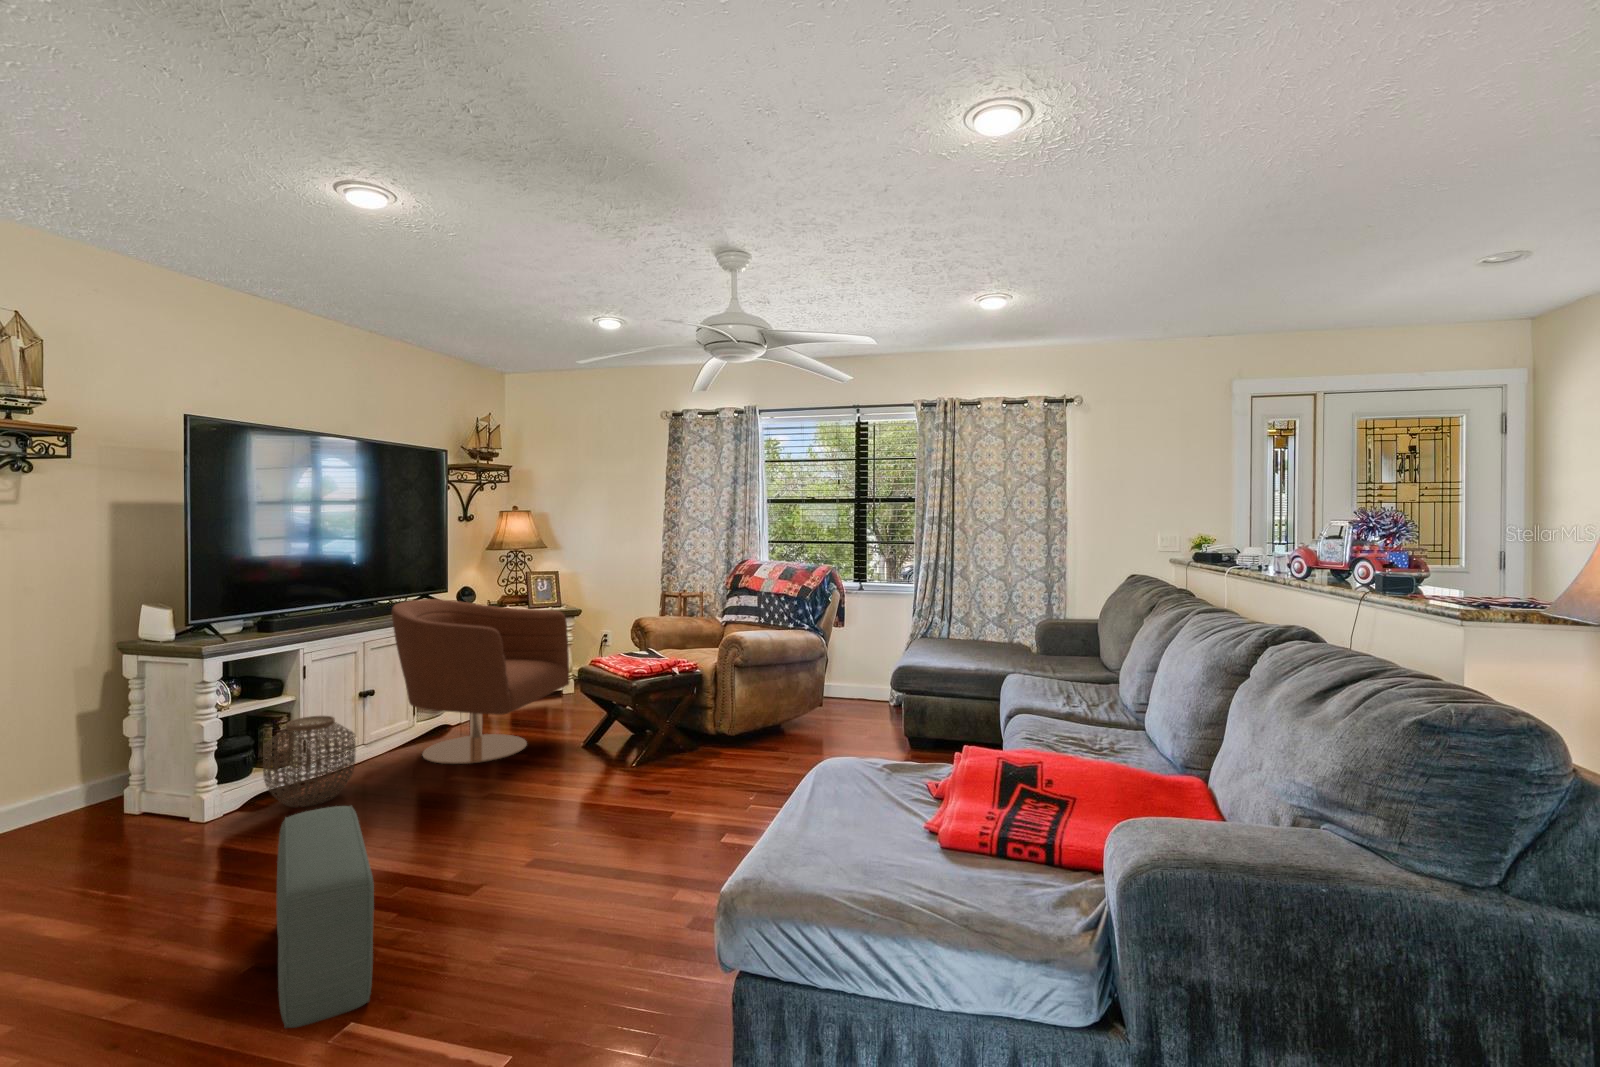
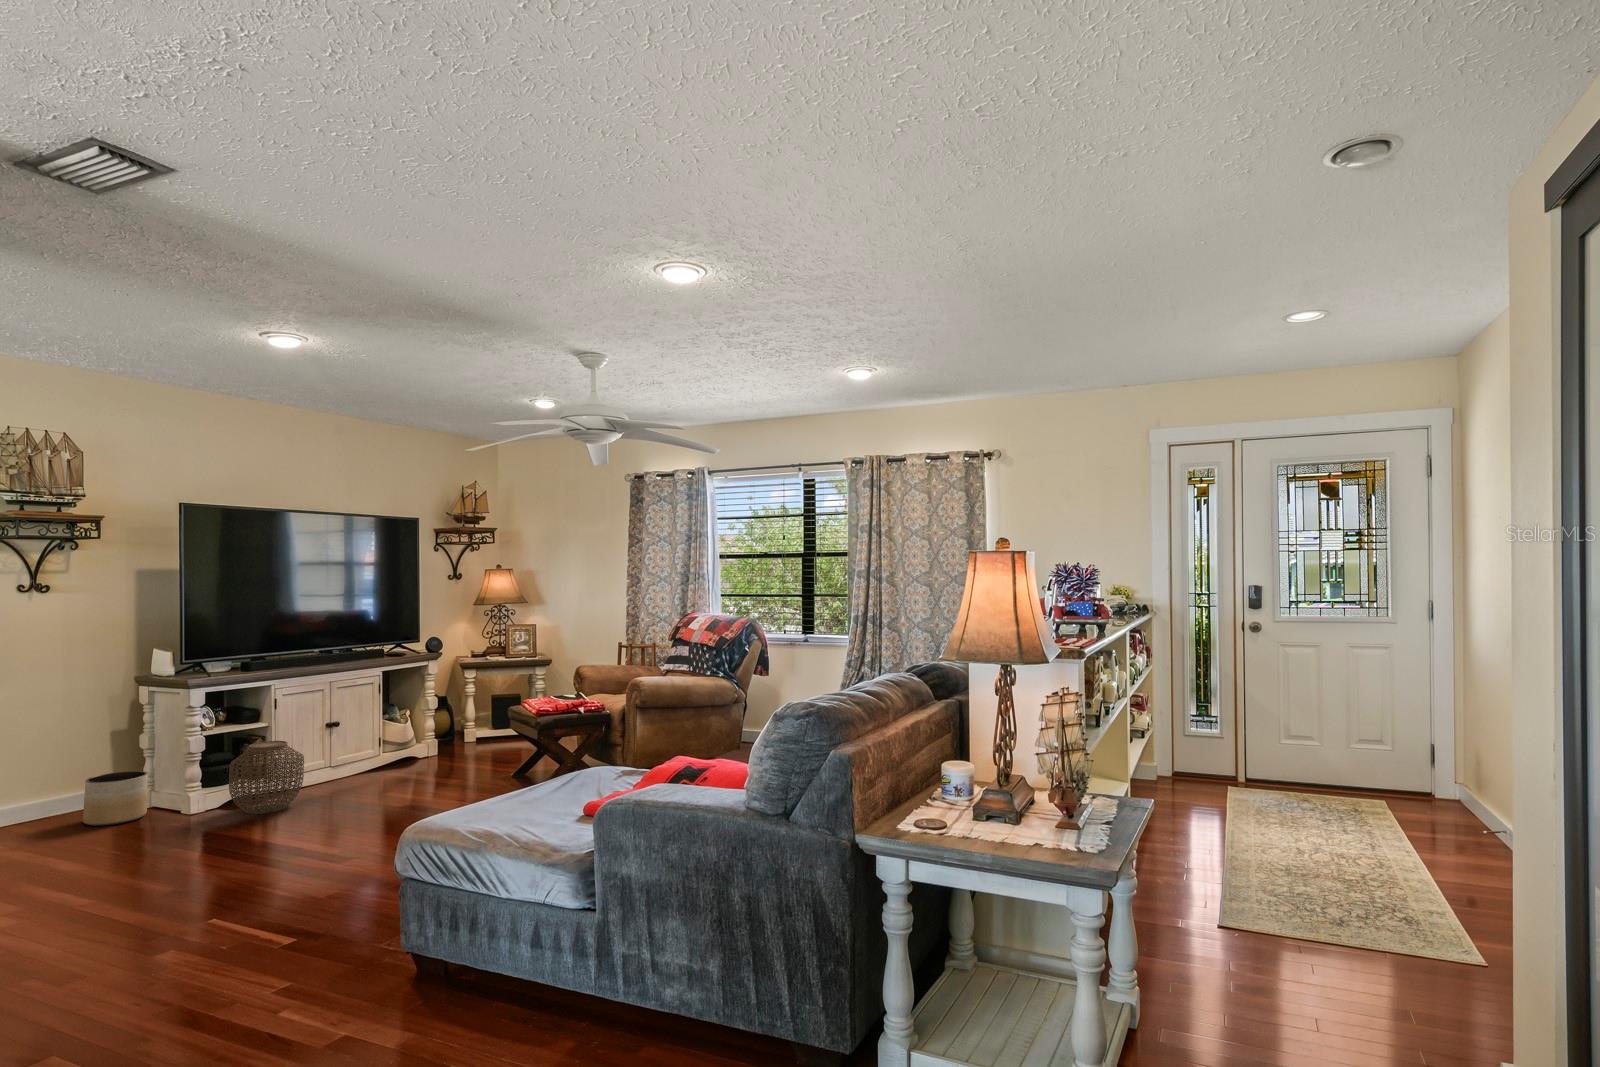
armchair: present [392,599,569,764] -> none [351,647,508,789]
planter: none [61,762,148,837] -> present [83,771,148,826]
pouf: present [276,806,374,1028] -> none [143,801,244,943]

